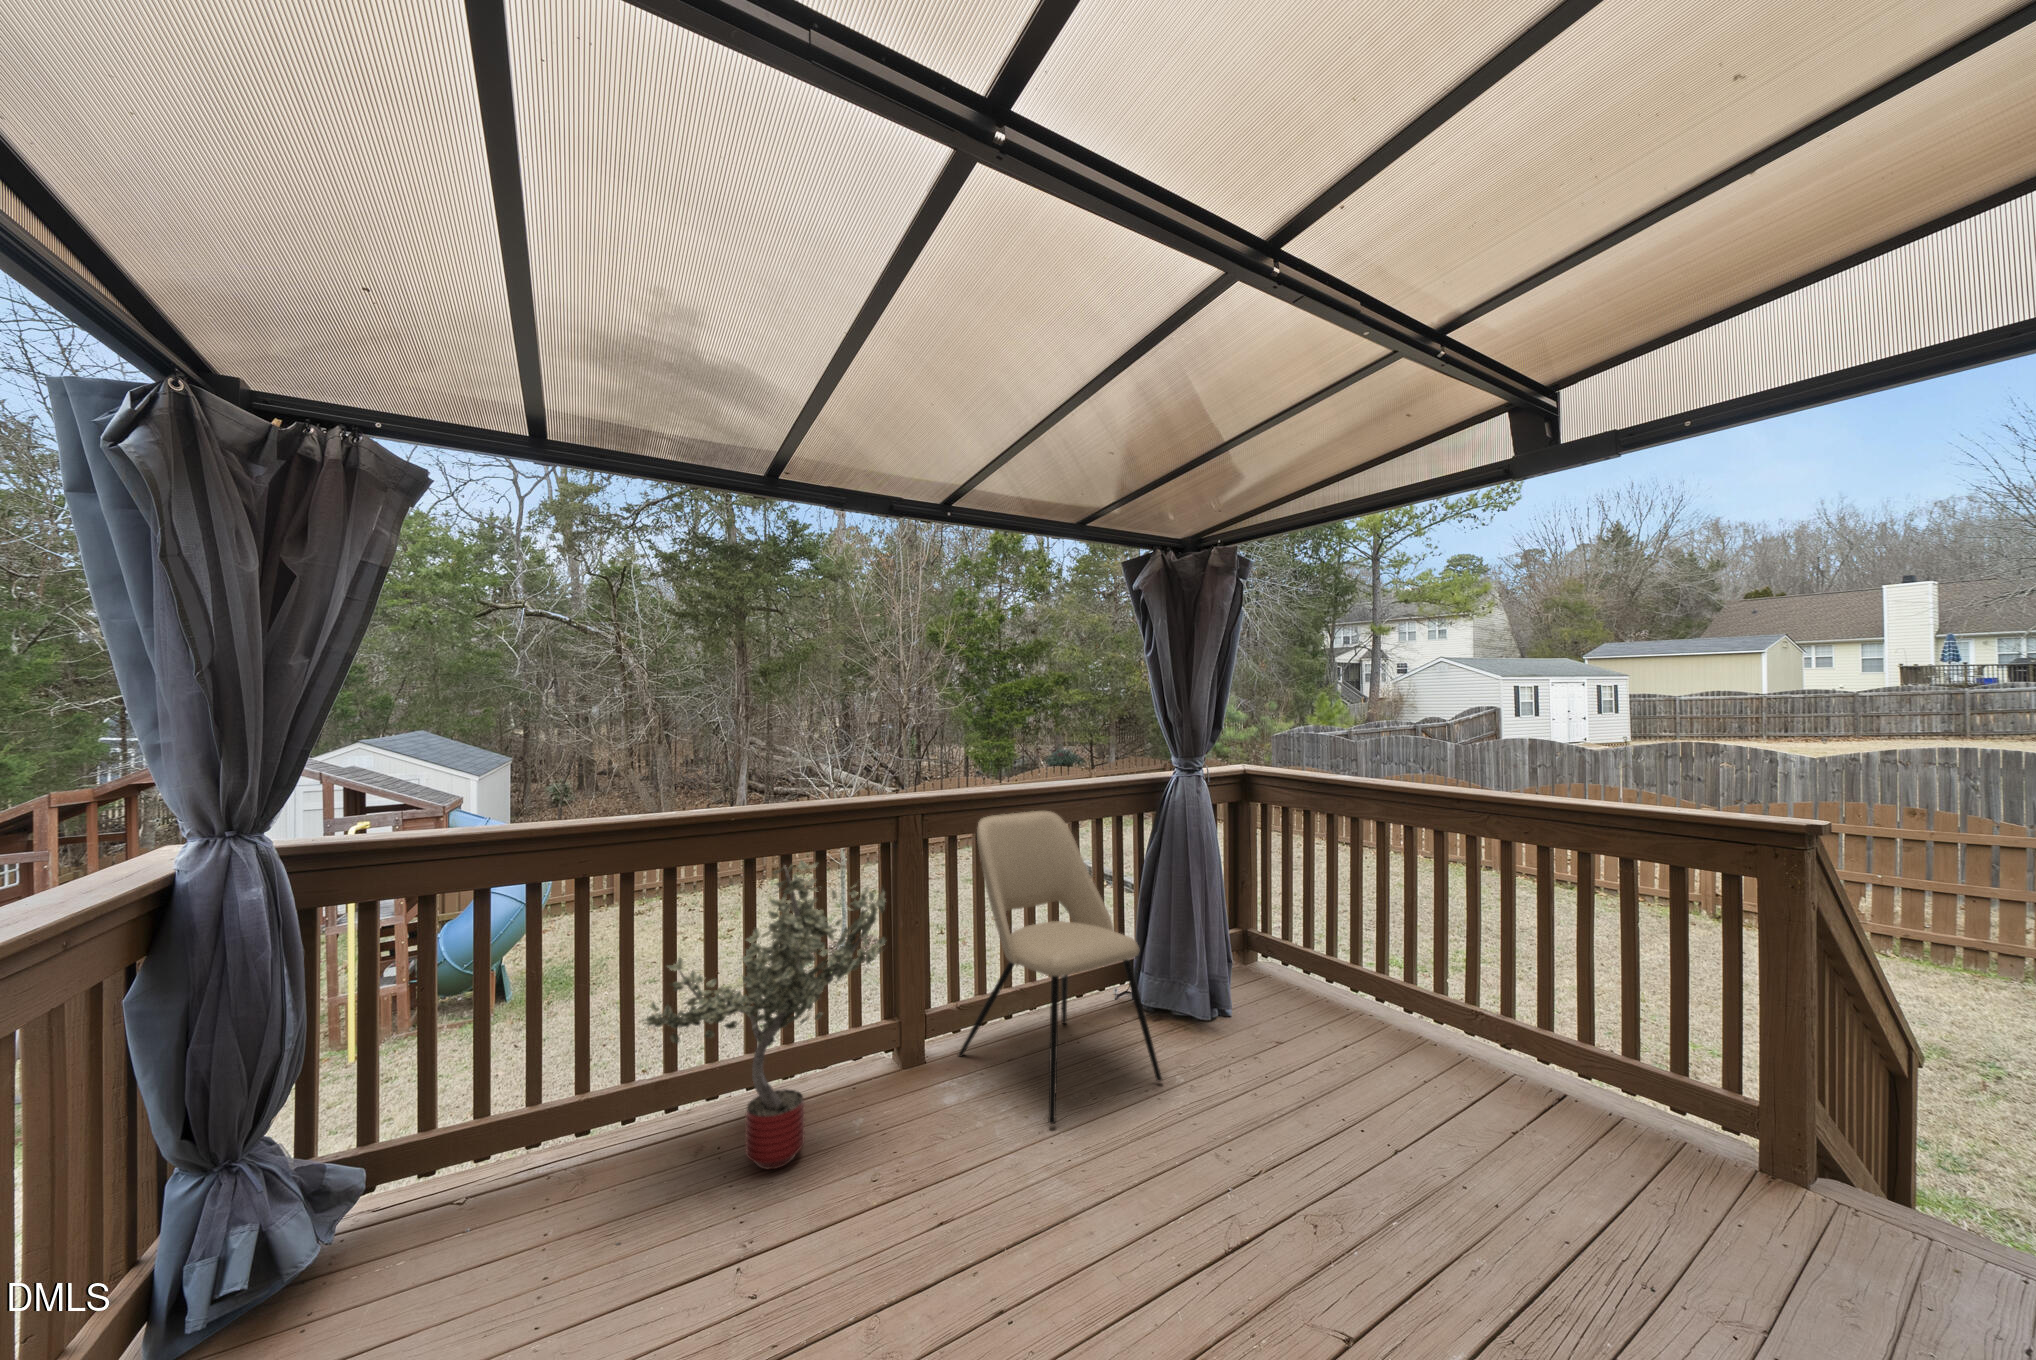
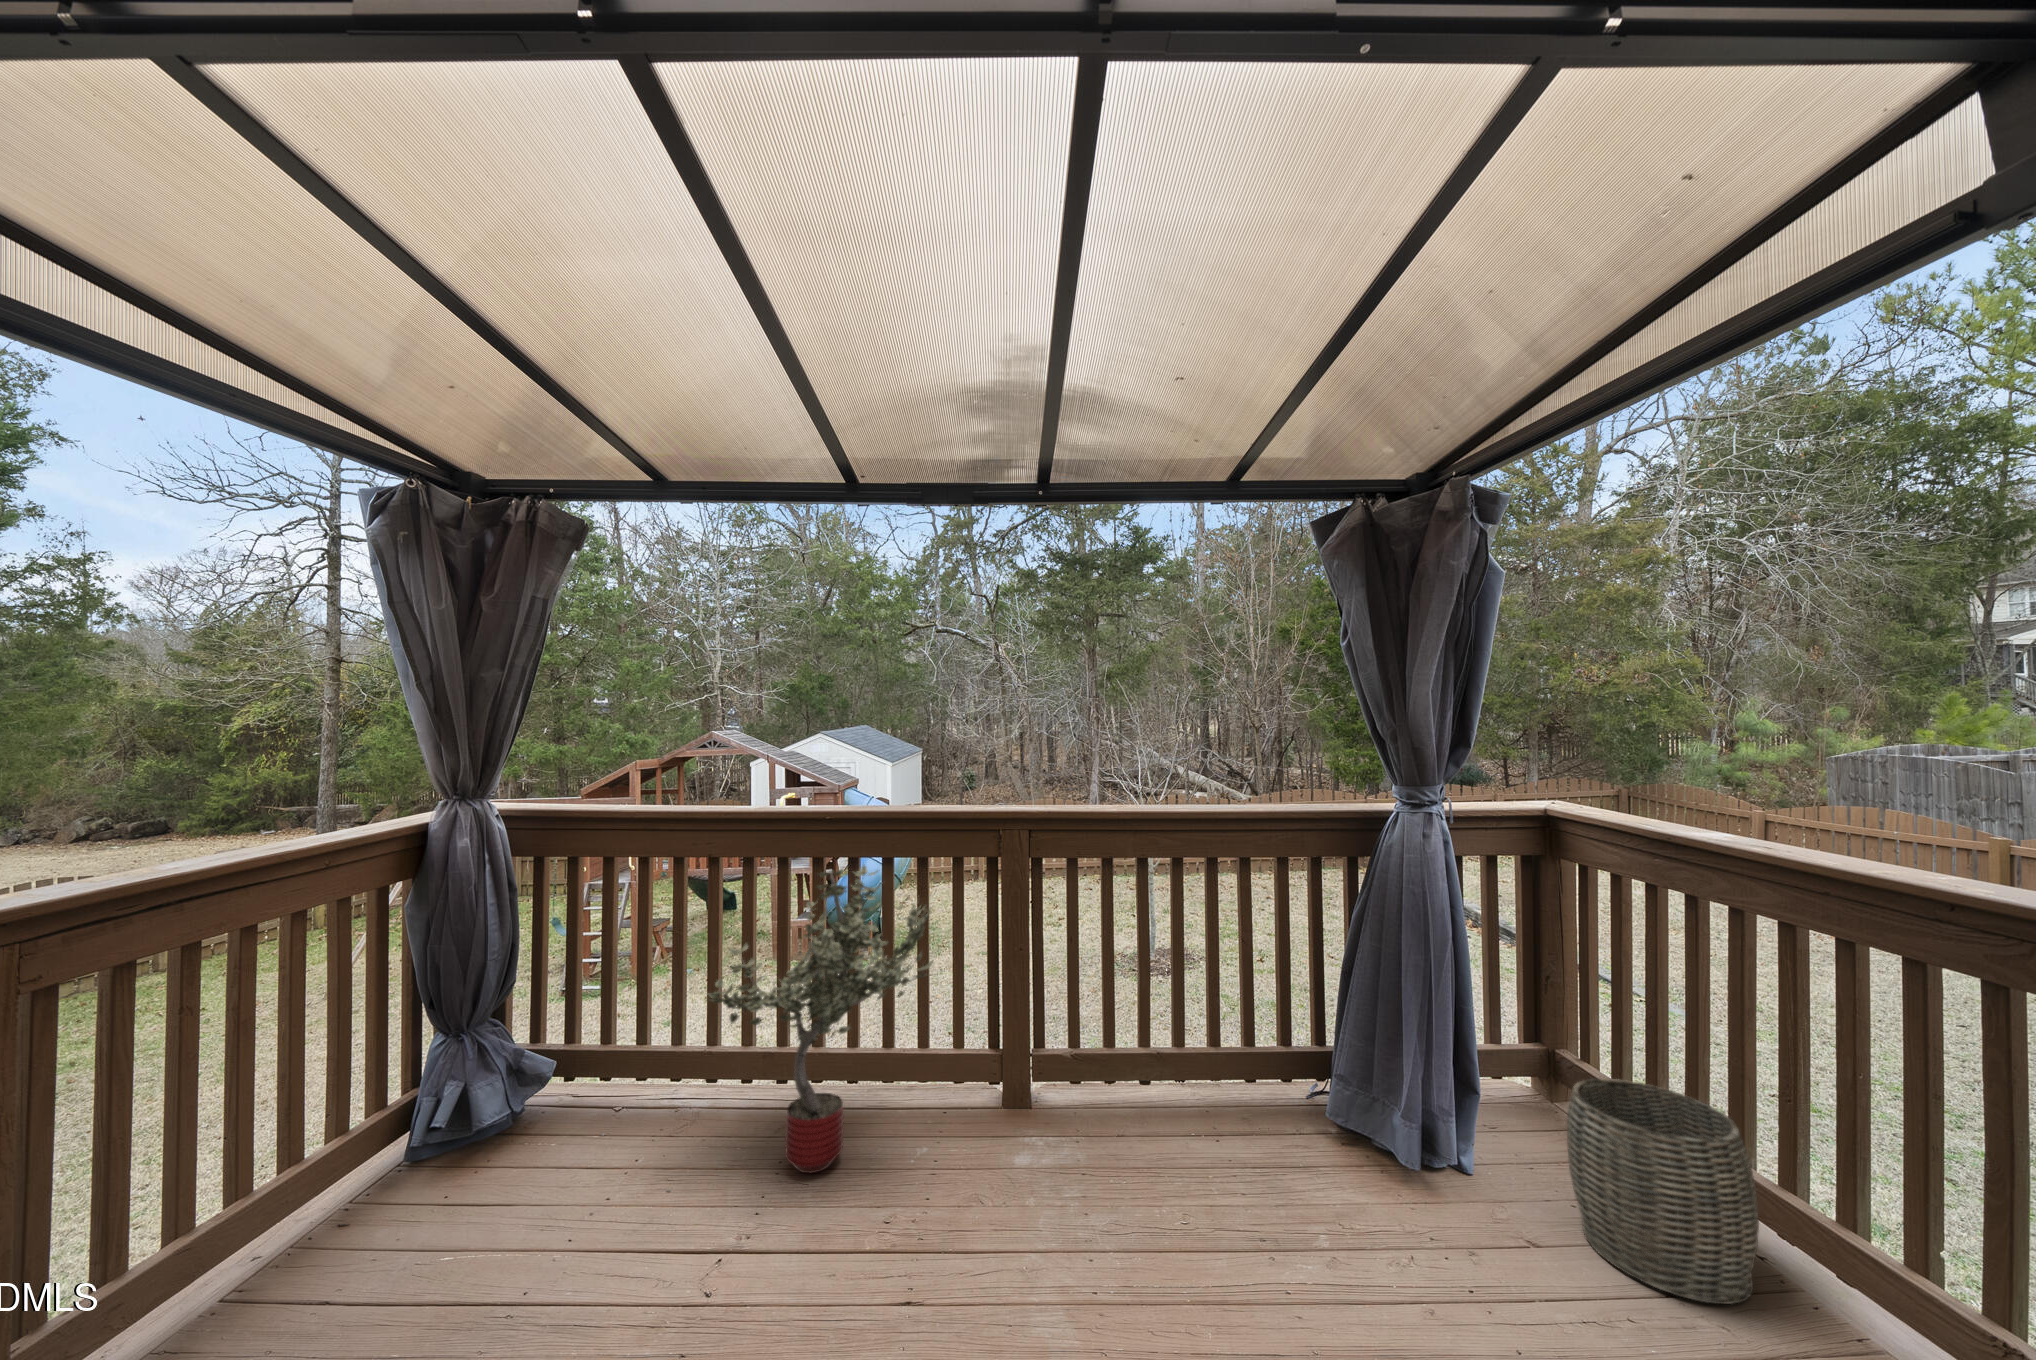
dining chair: present [958,811,1163,1124] -> none [1059,840,1276,1244]
woven basket: none [1282,928,1371,1035] -> present [1567,1078,1759,1304]

